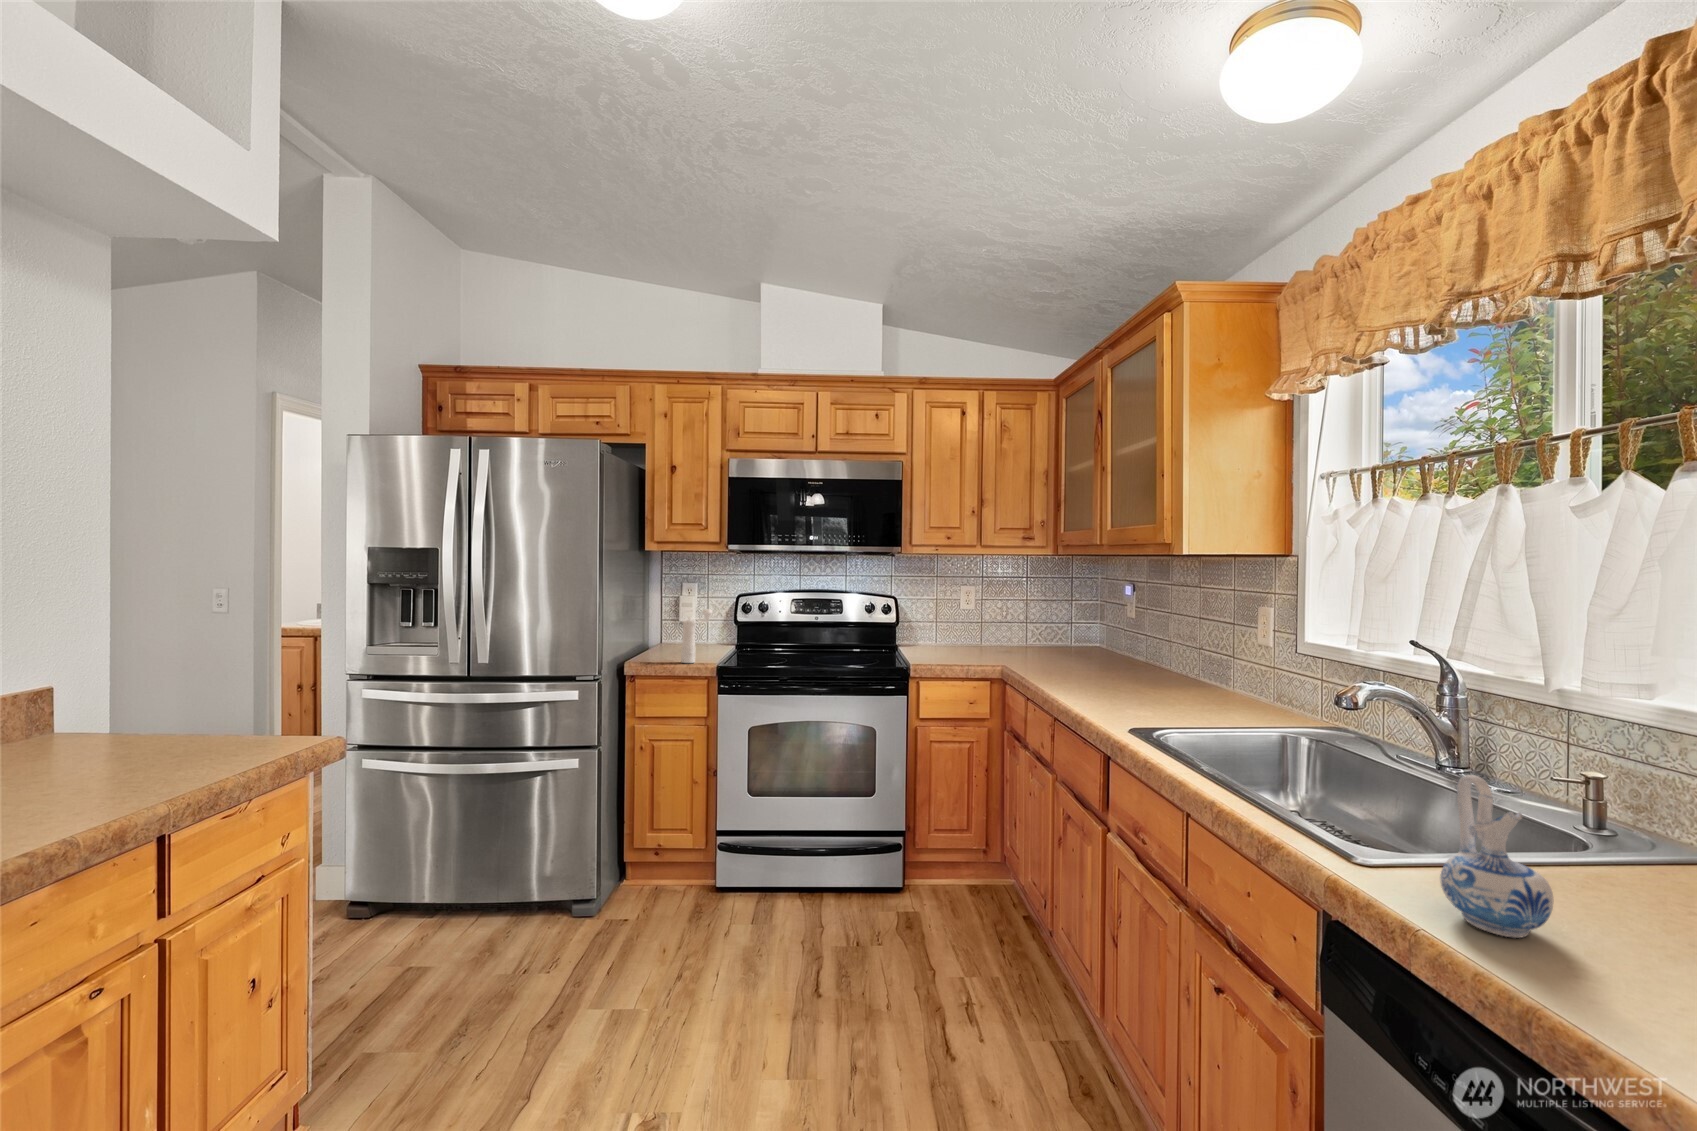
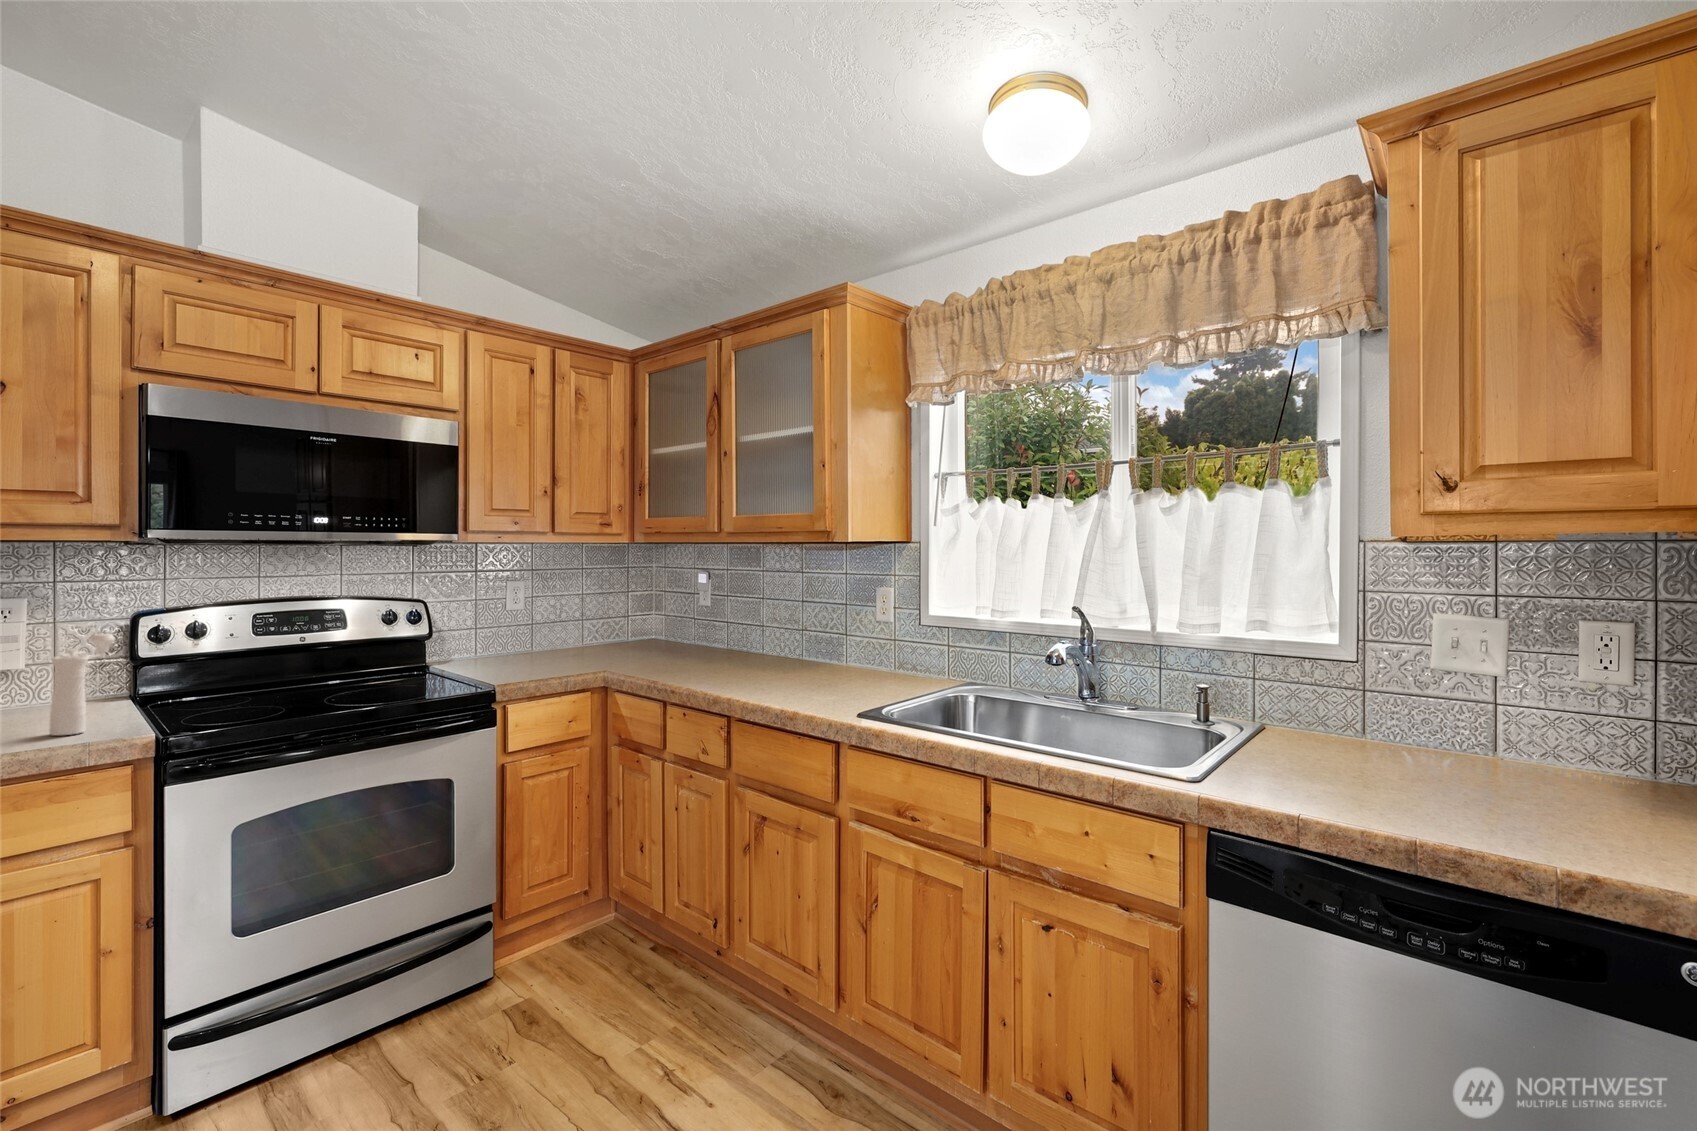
ceramic pitcher: present [1440,775,1553,938] -> none [1273,694,1343,802]

